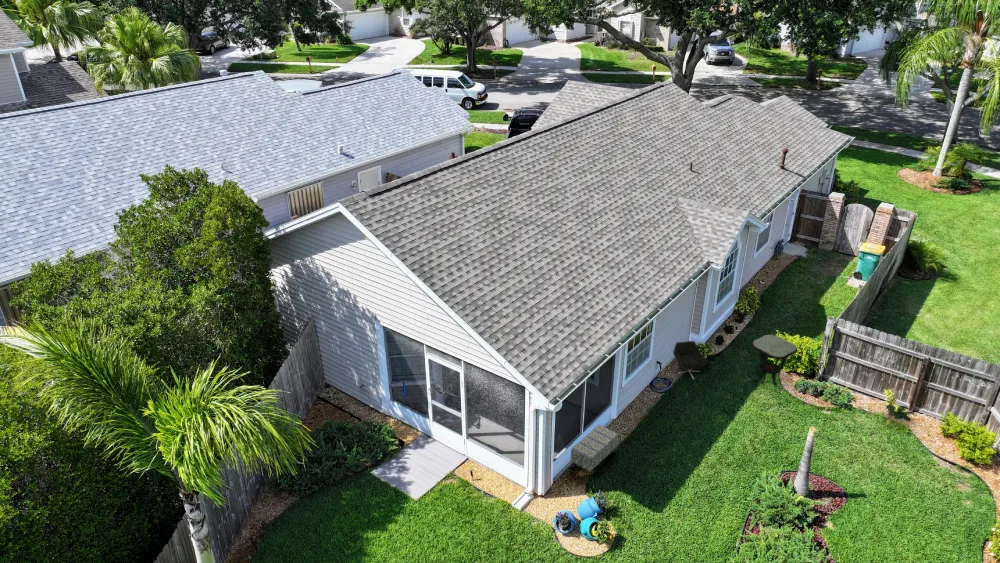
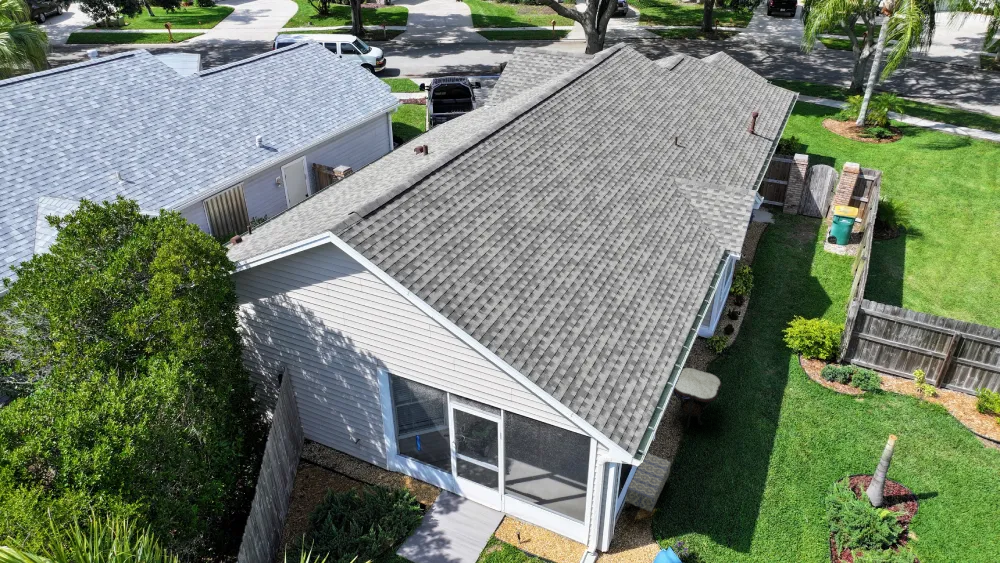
side table: present [751,335,798,385] -> present [674,368,722,428]
lounge chair: present [673,341,707,379] -> none [689,335,728,378]
potted plant: present [886,404,914,421] -> none [915,384,948,402]

